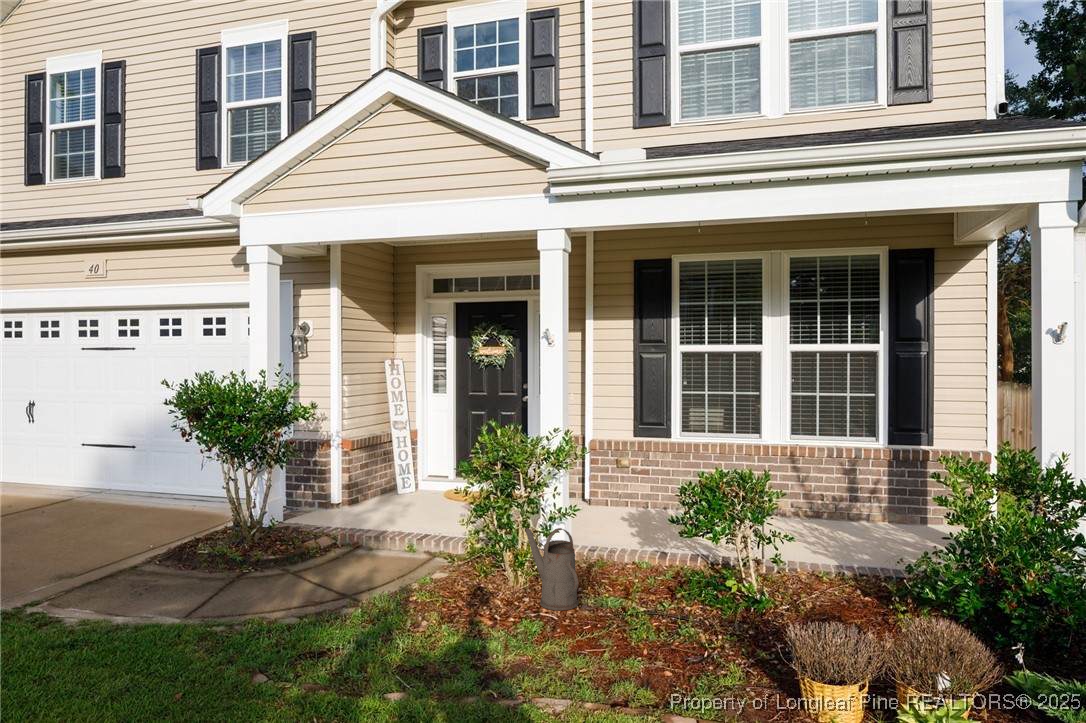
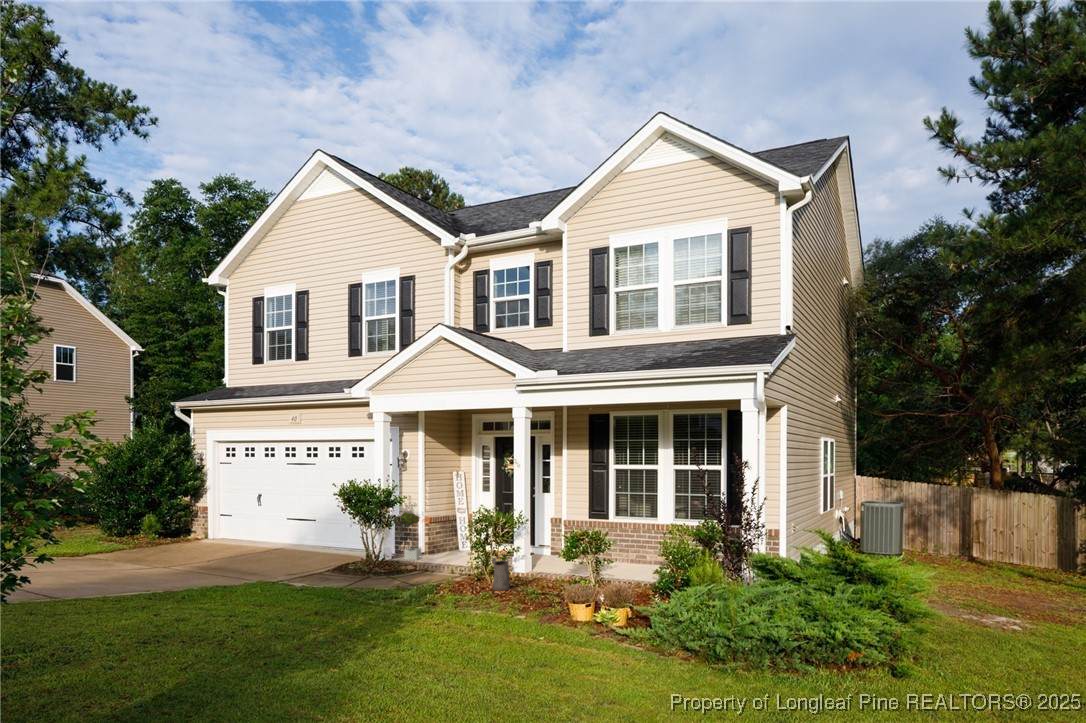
potted tree: none [299,430,338,516] -> present [401,512,421,560]

